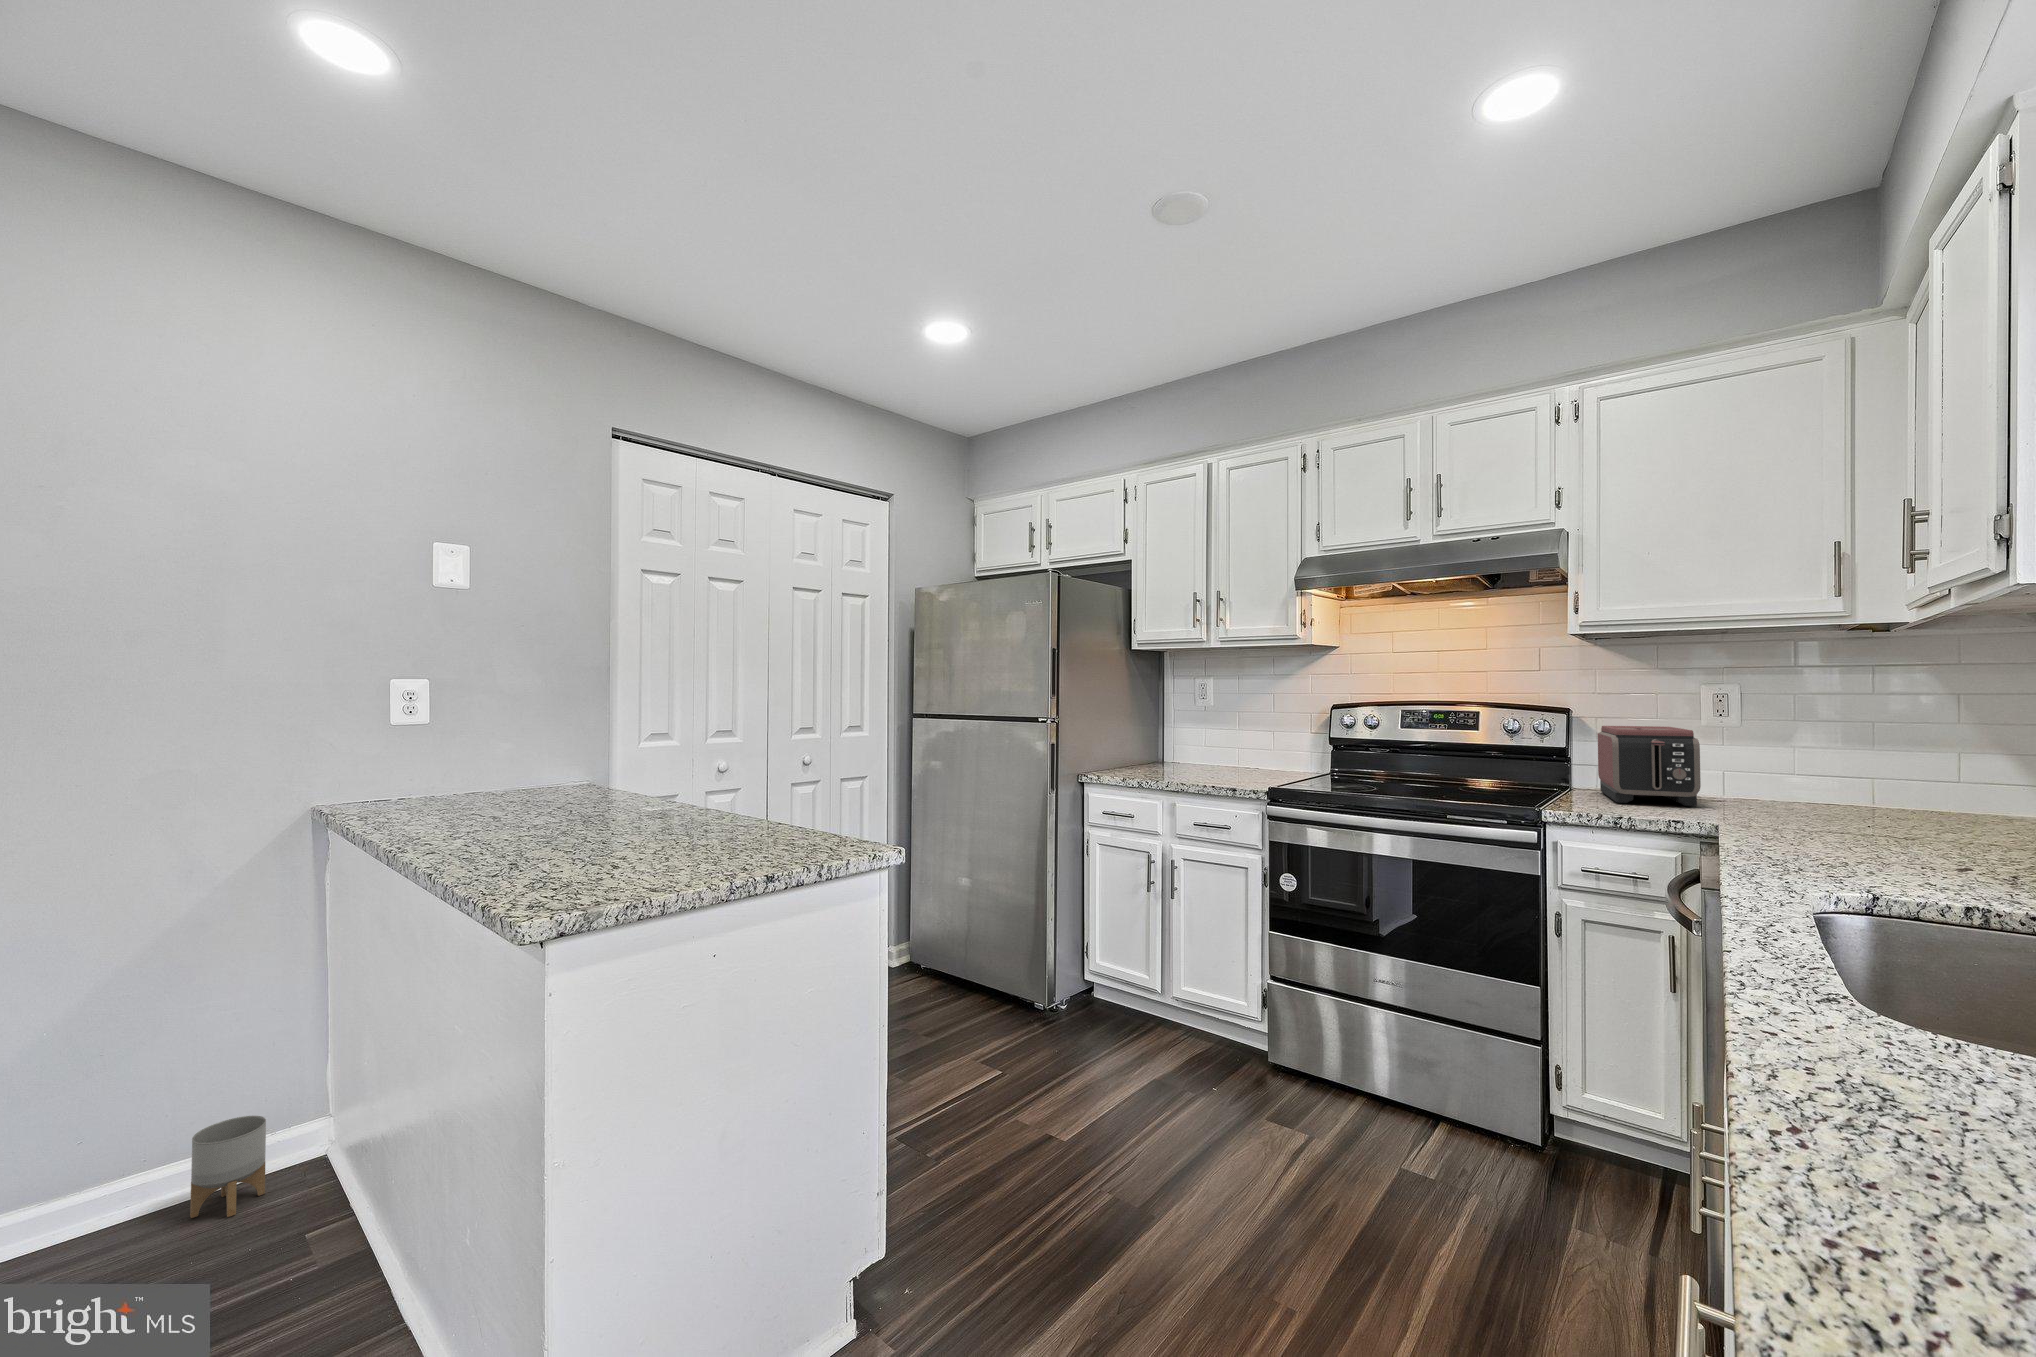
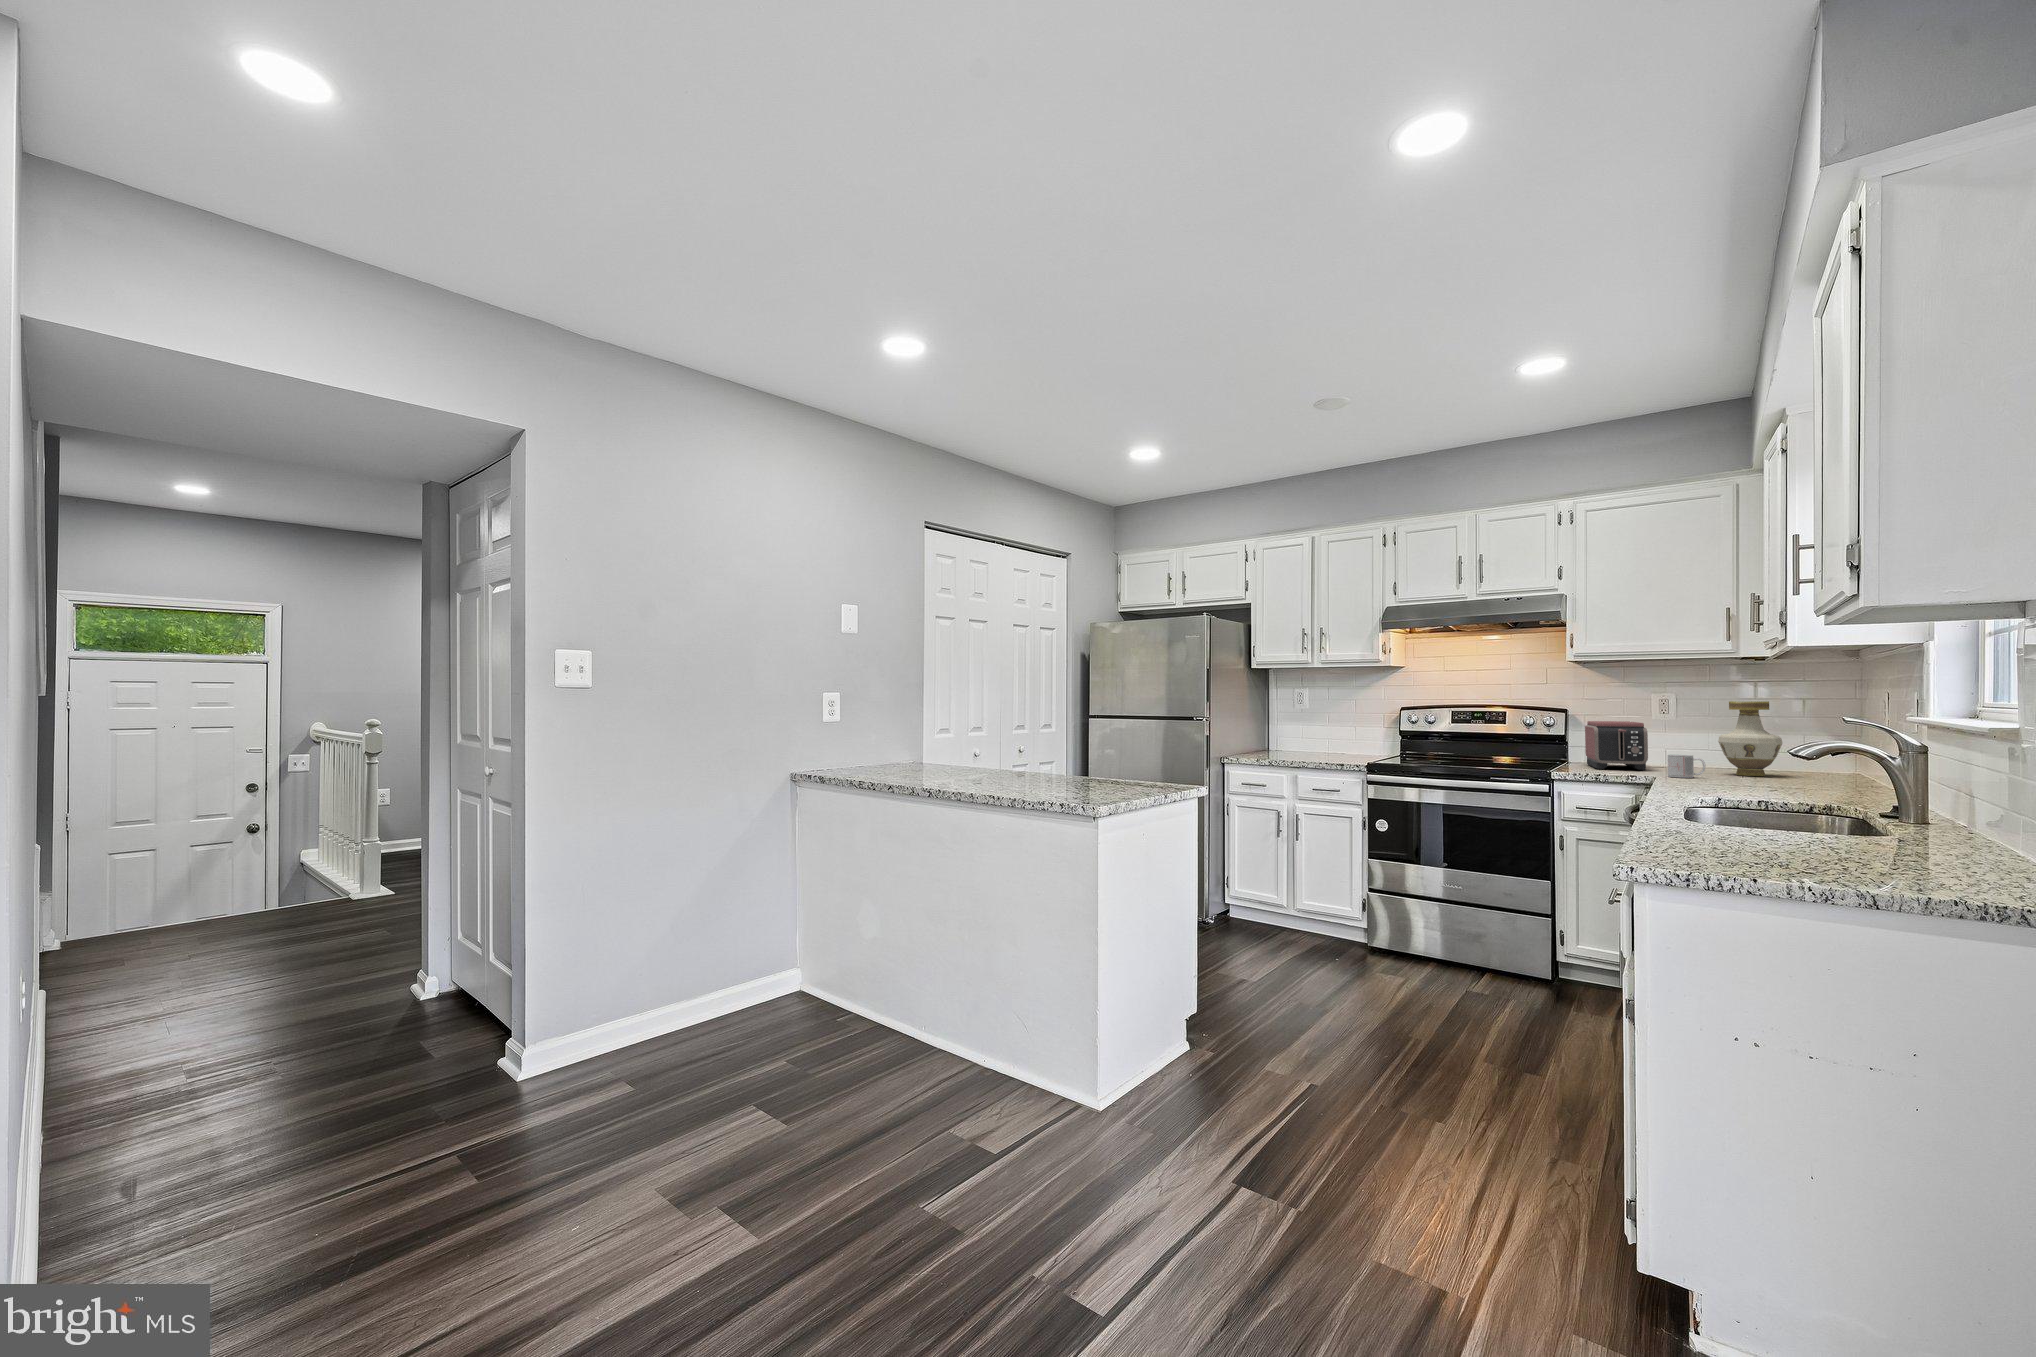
vase: none [1822,696,1941,823] -> present [1718,701,1782,776]
mug: none [1739,785,1807,827] -> present [1668,754,1706,778]
planter: present [190,1116,266,1218] -> none [751,959,786,1015]

